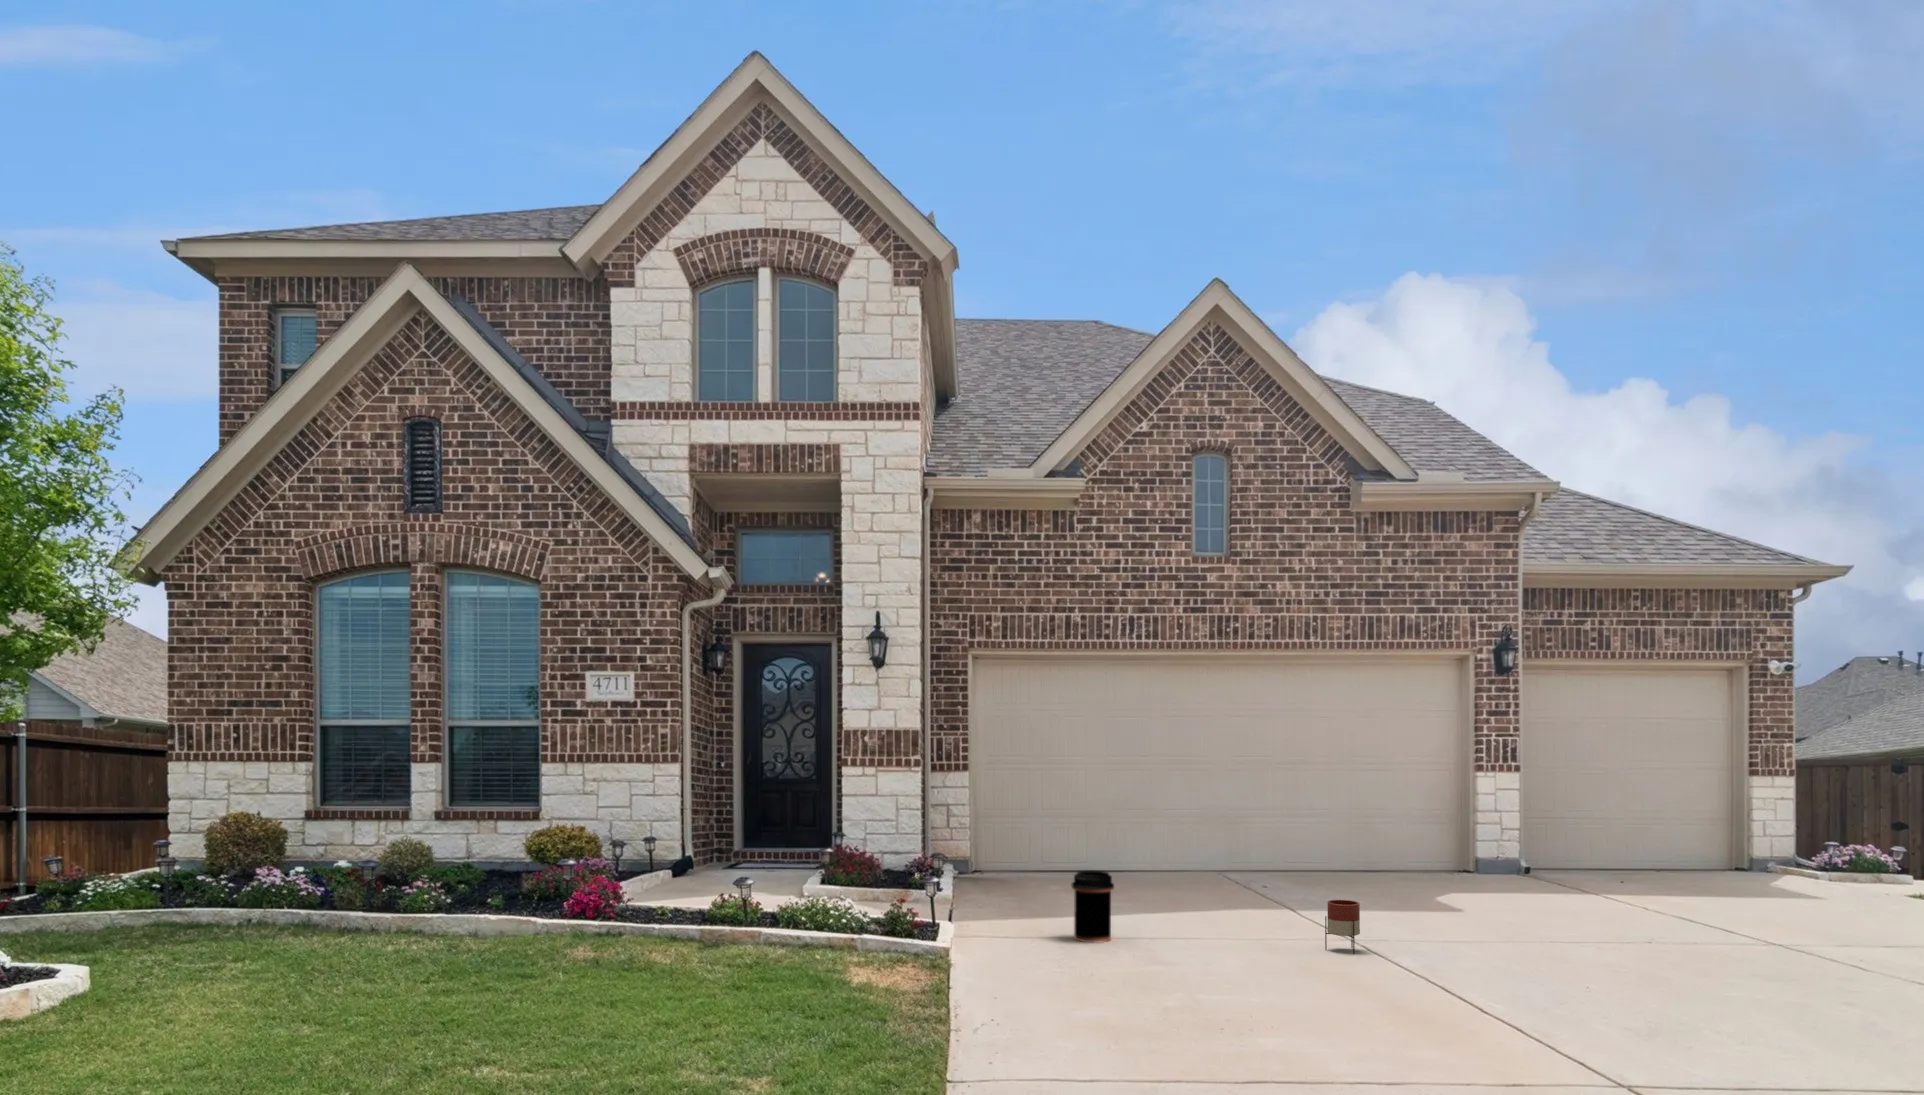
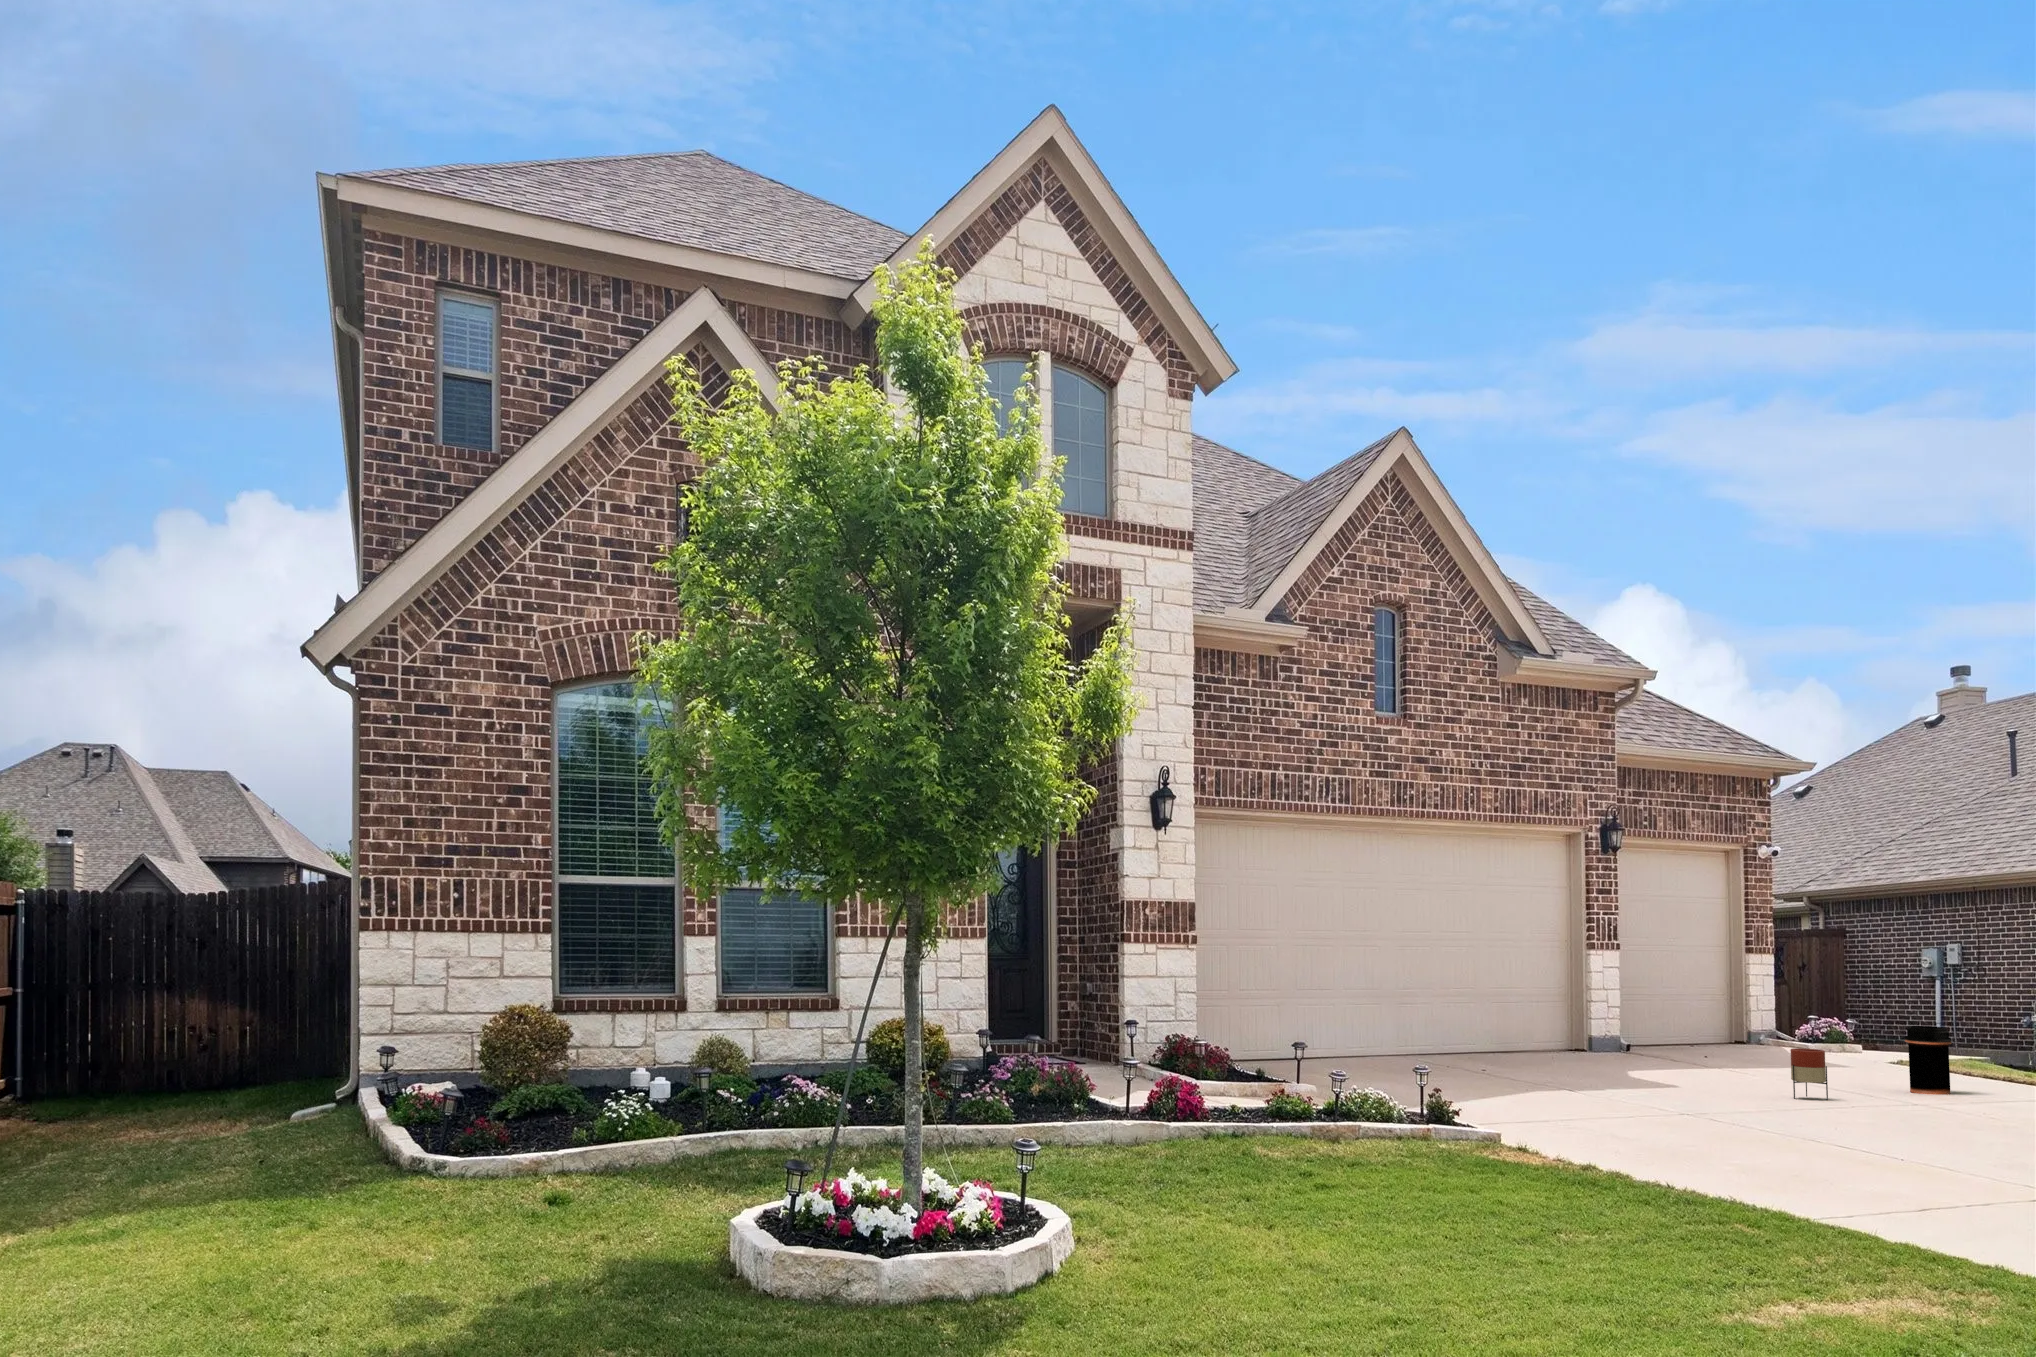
trash can: present [1072,871,1114,942] -> present [1905,1026,1952,1095]

